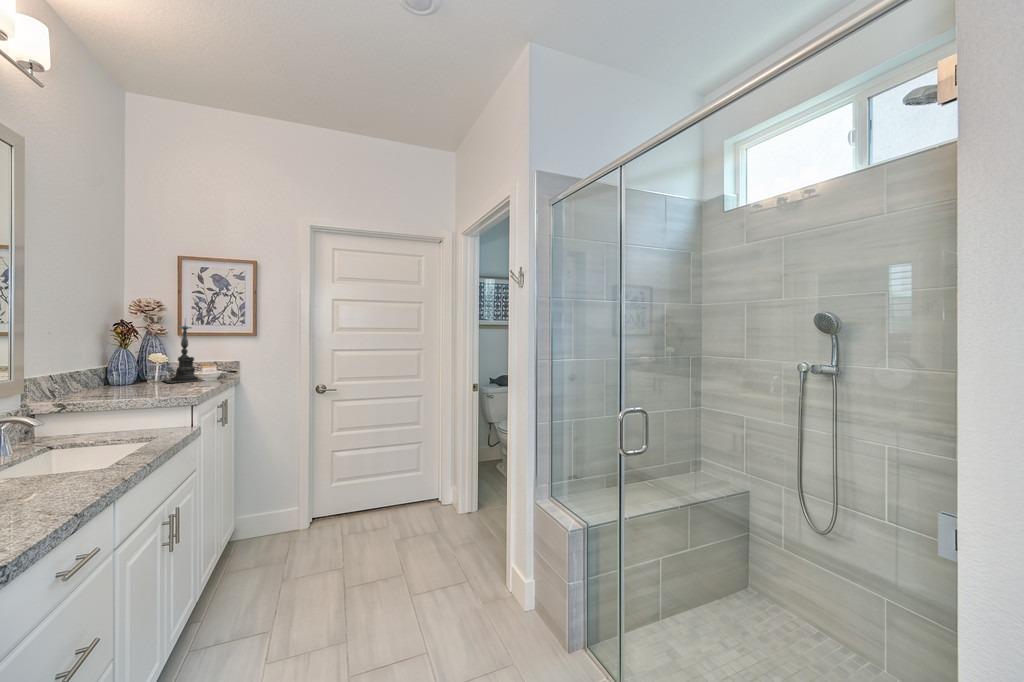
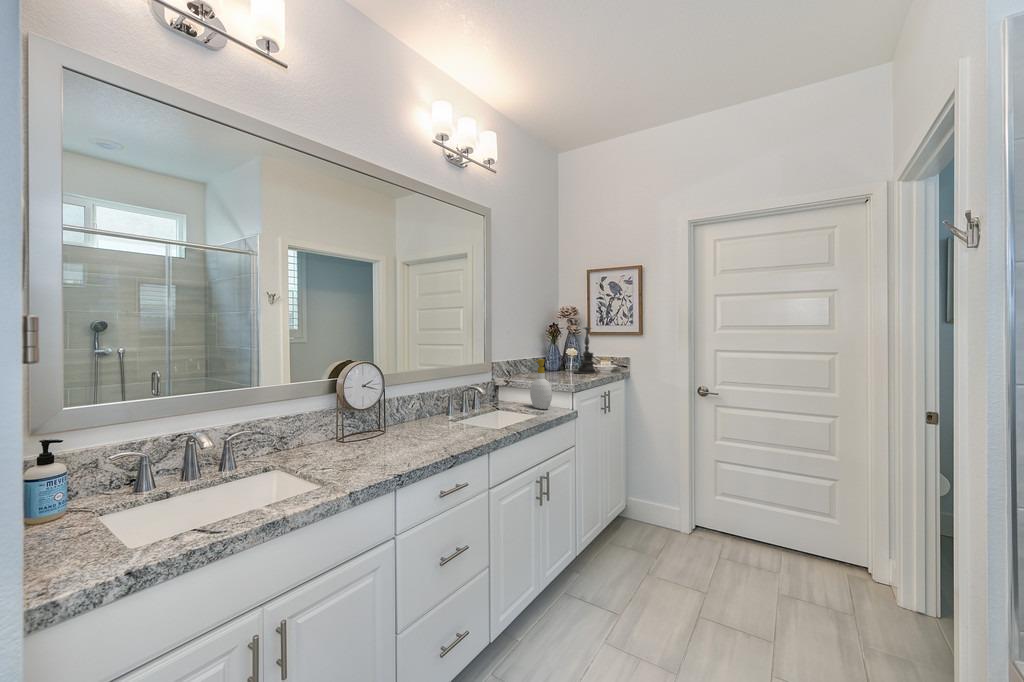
soap bottle: none [121,367,163,433] -> present [530,359,552,409]

